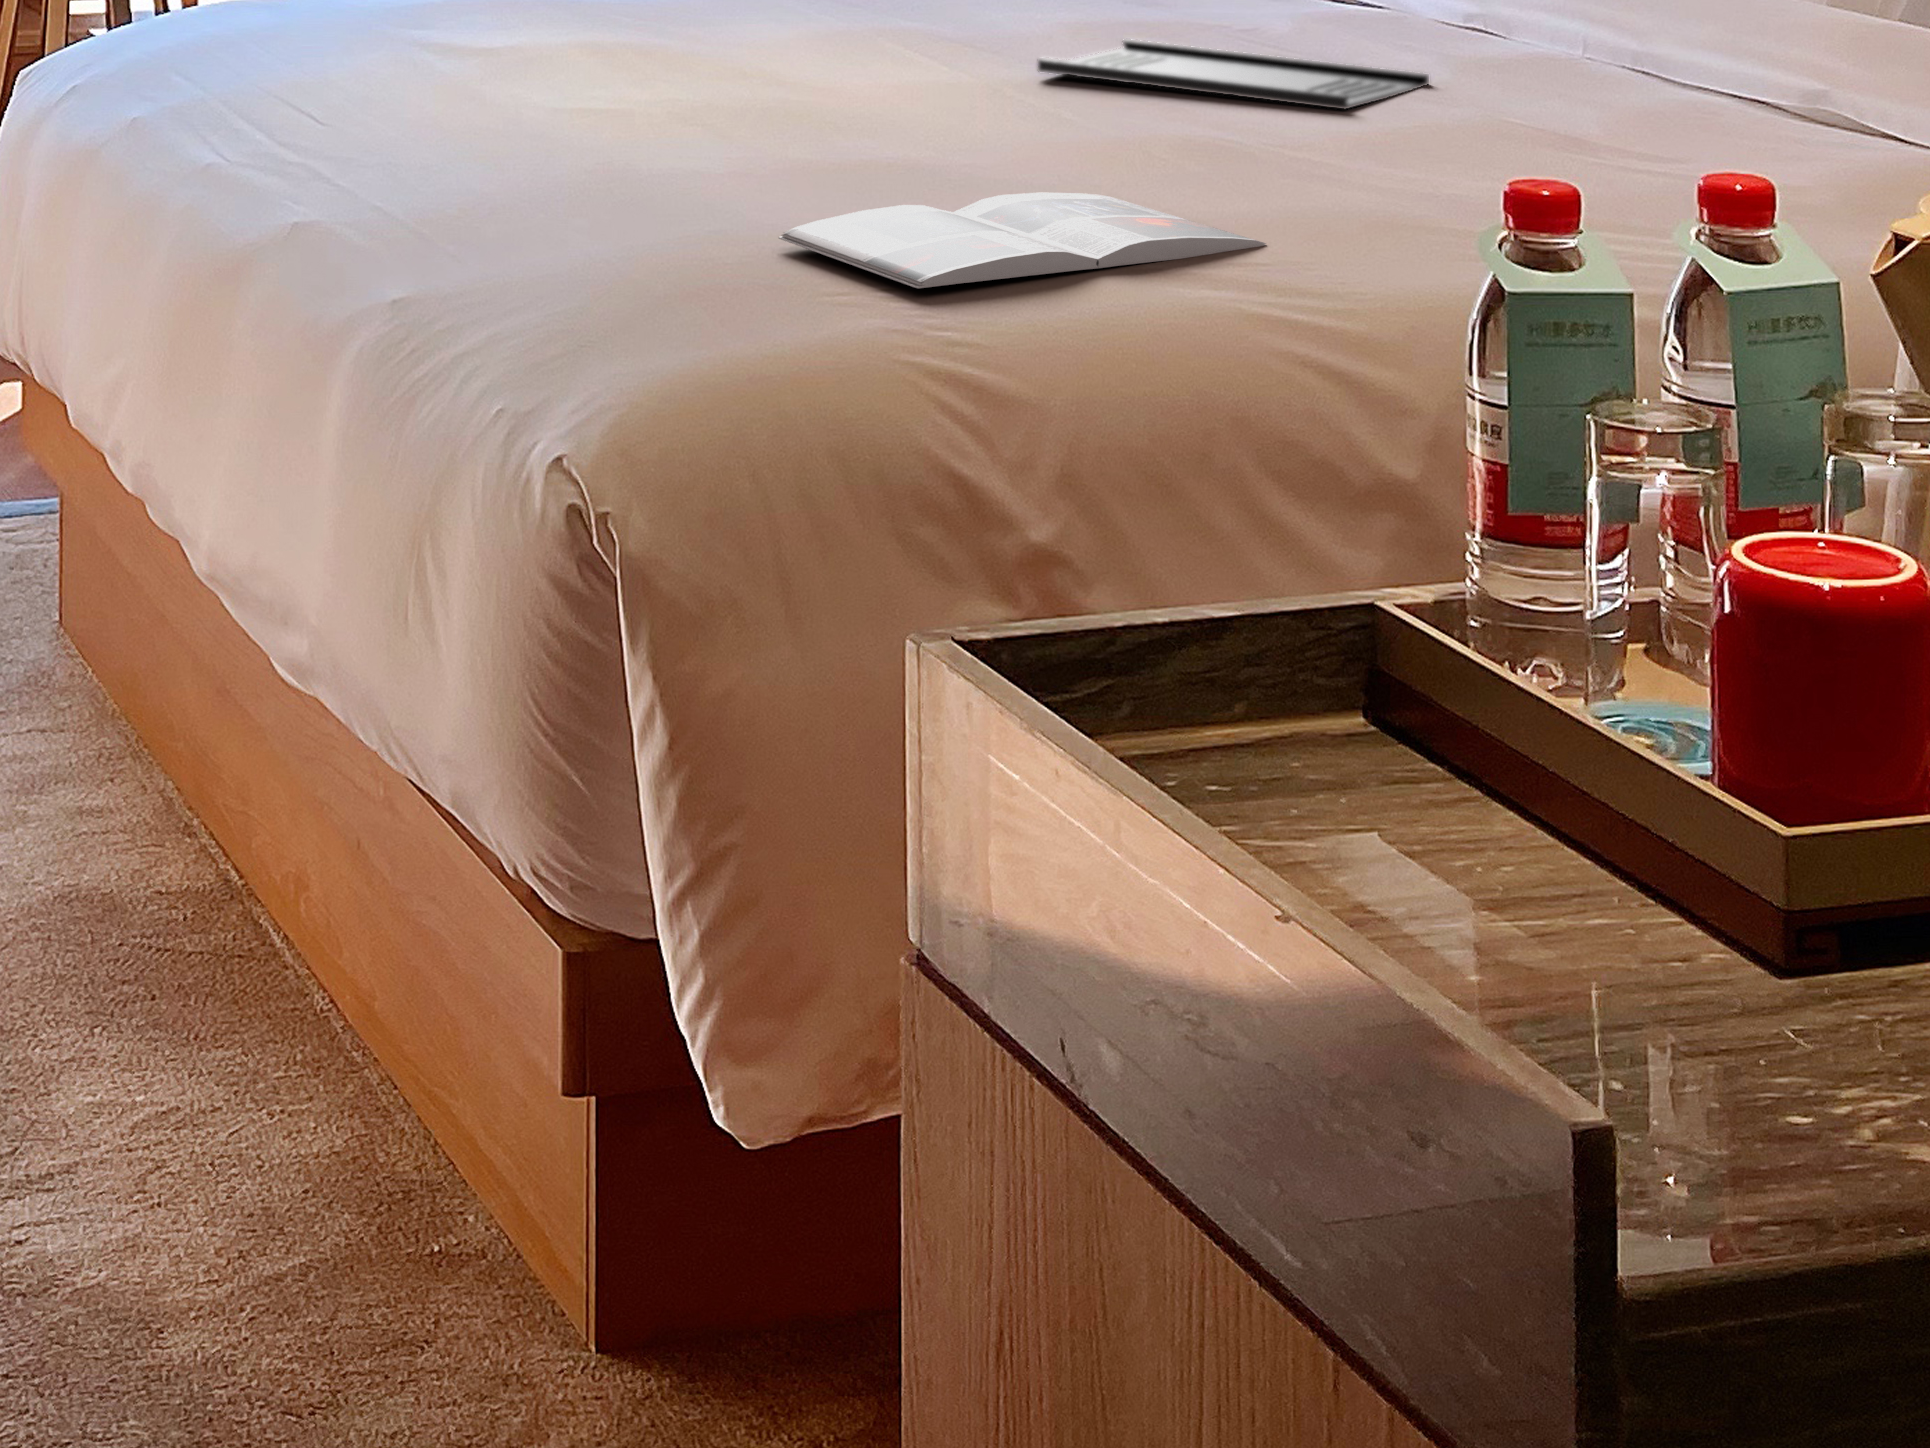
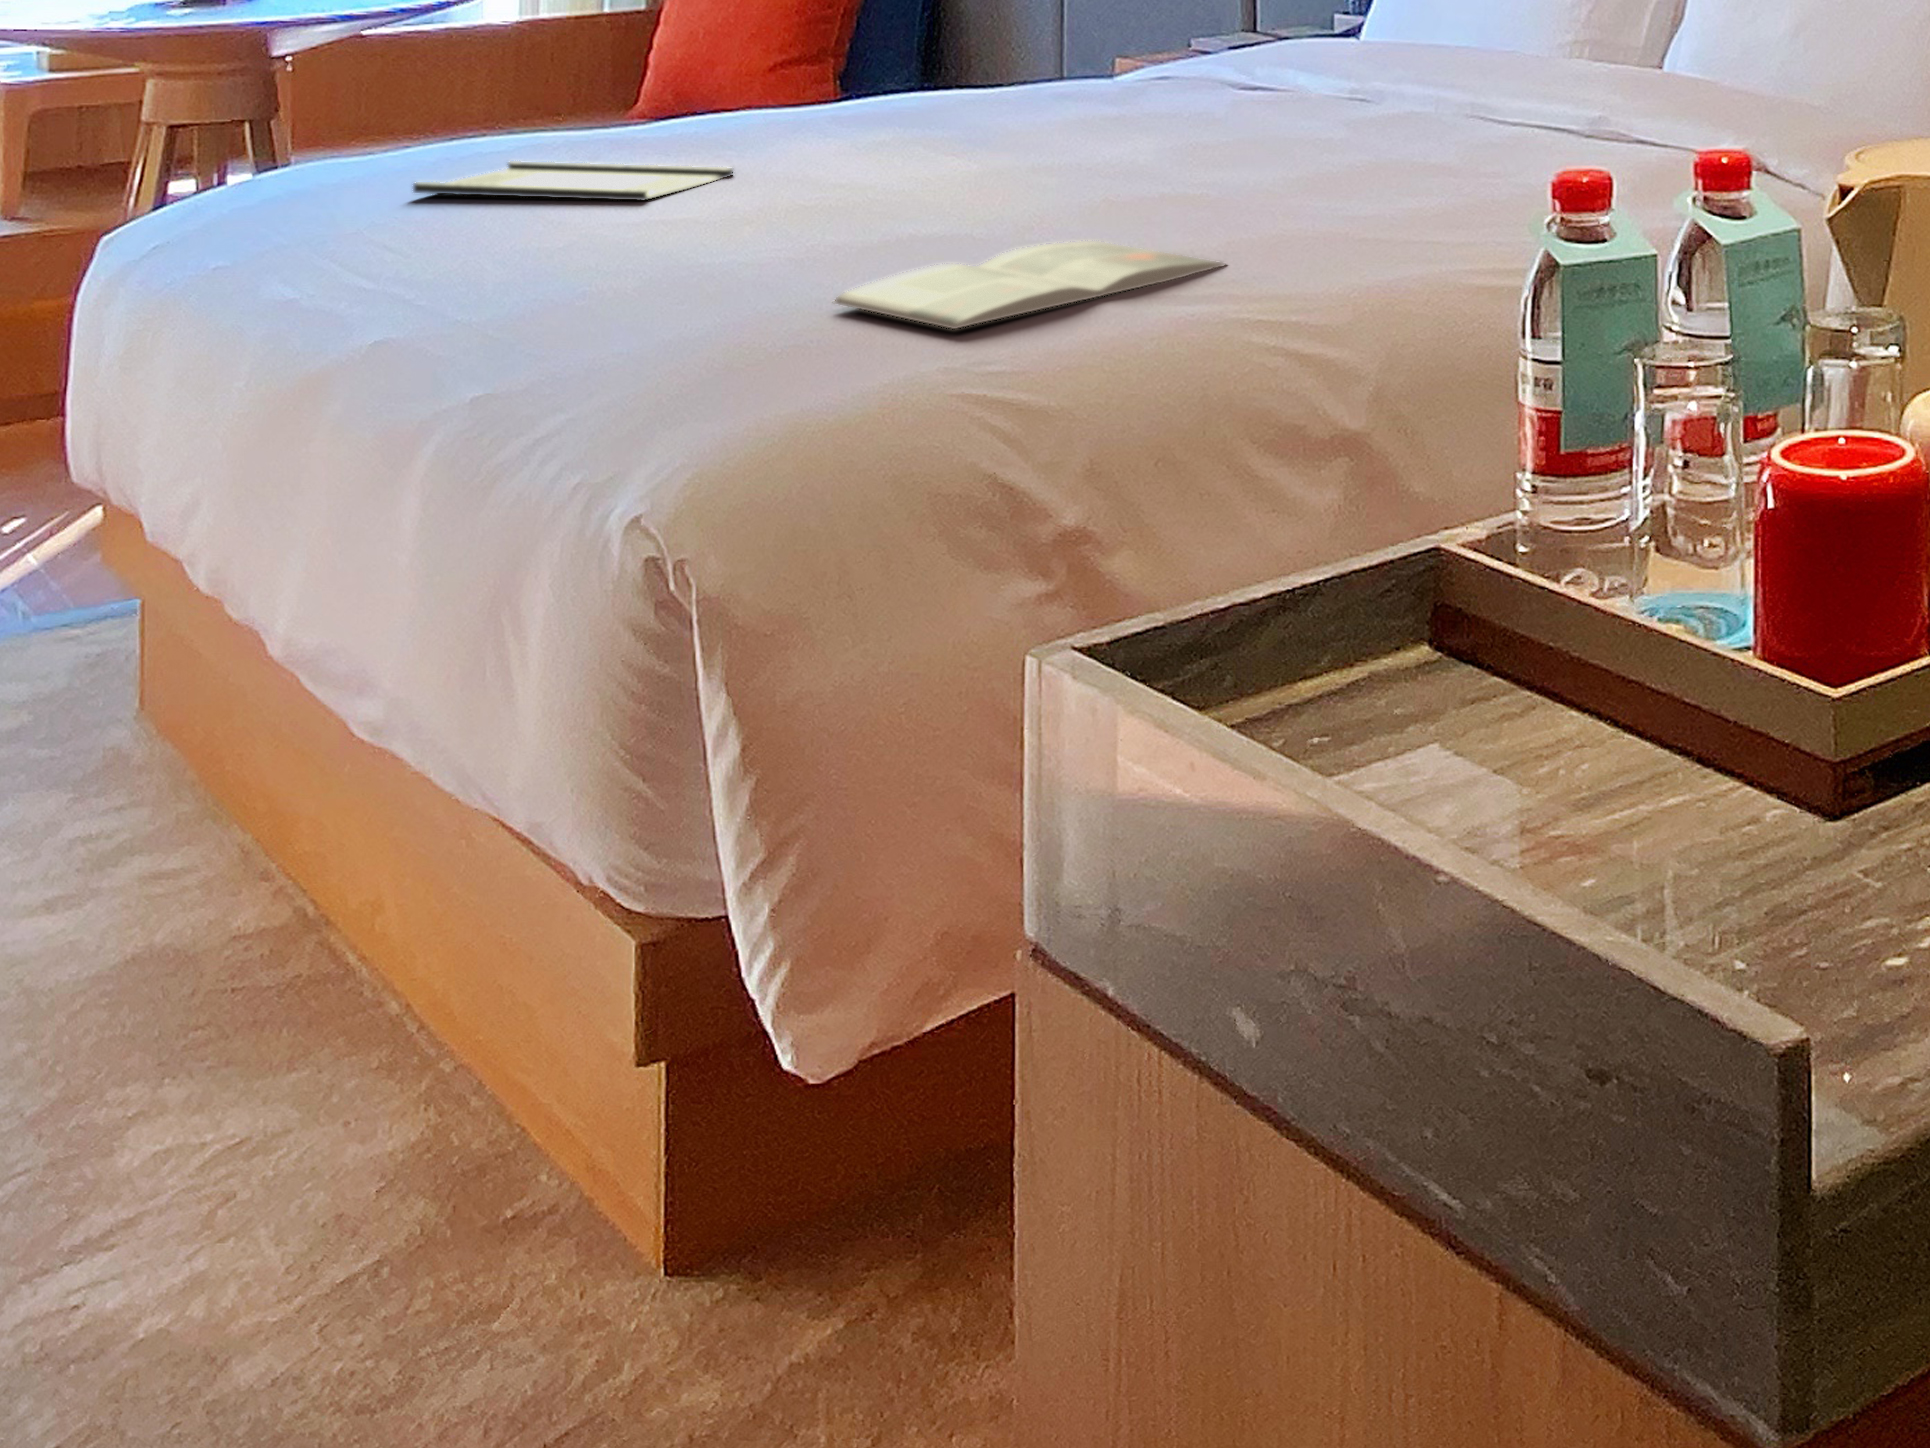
tray: present [1038,39,1429,109] -> present [413,161,733,200]

